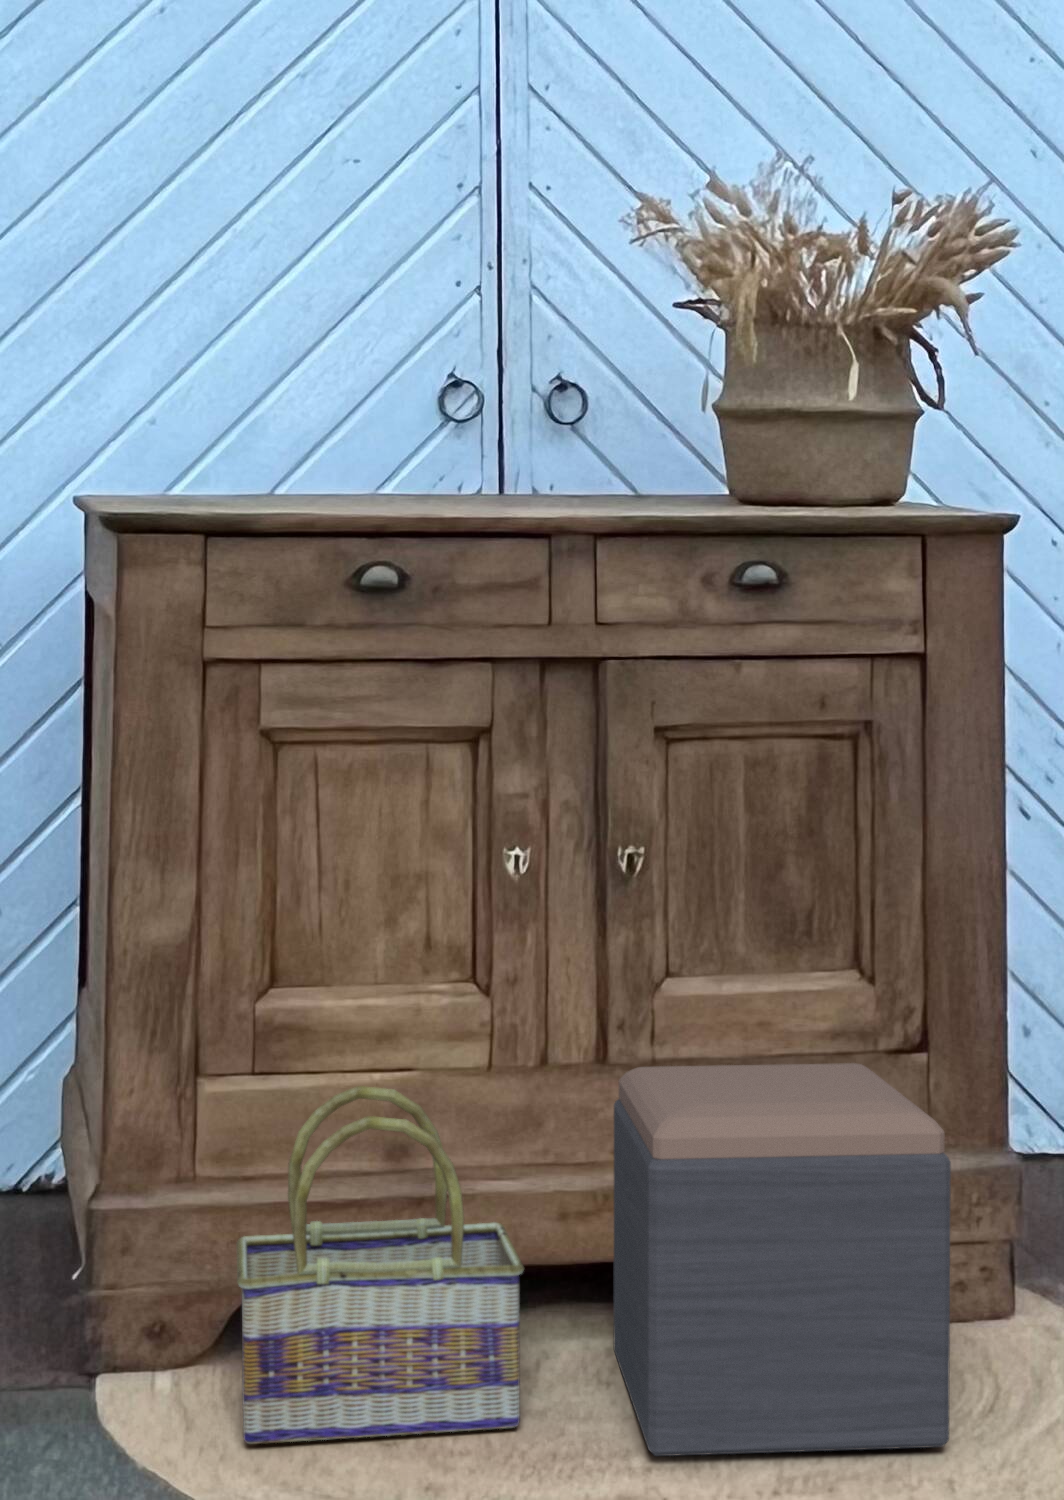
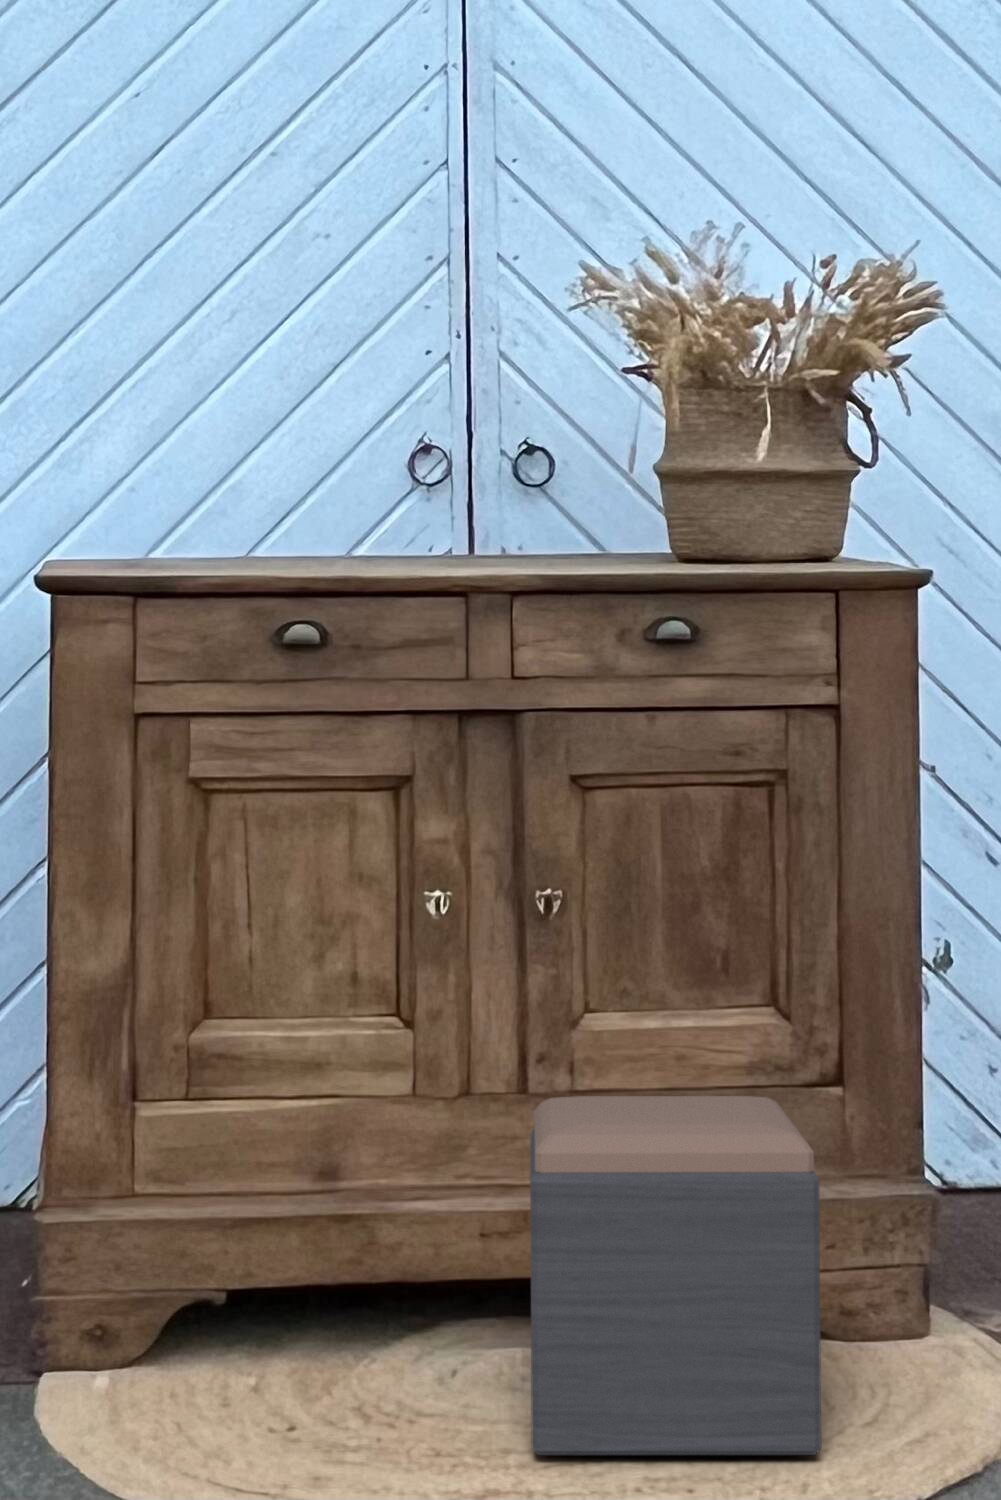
basket: present [237,1086,525,1444] -> none [155,1110,424,1437]

